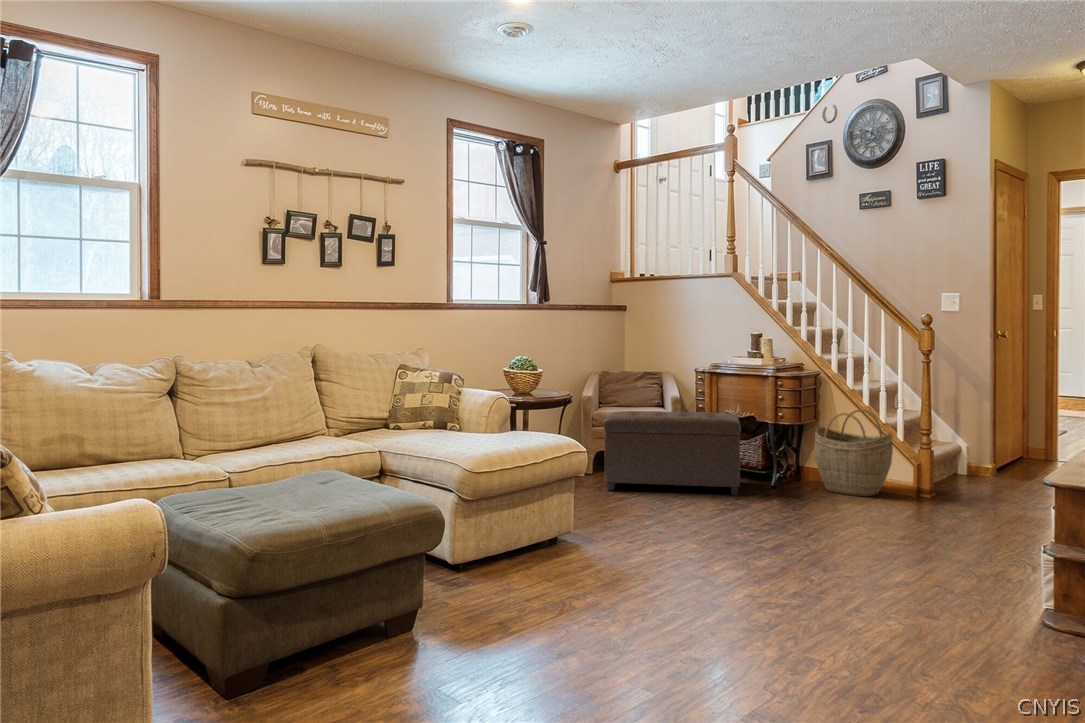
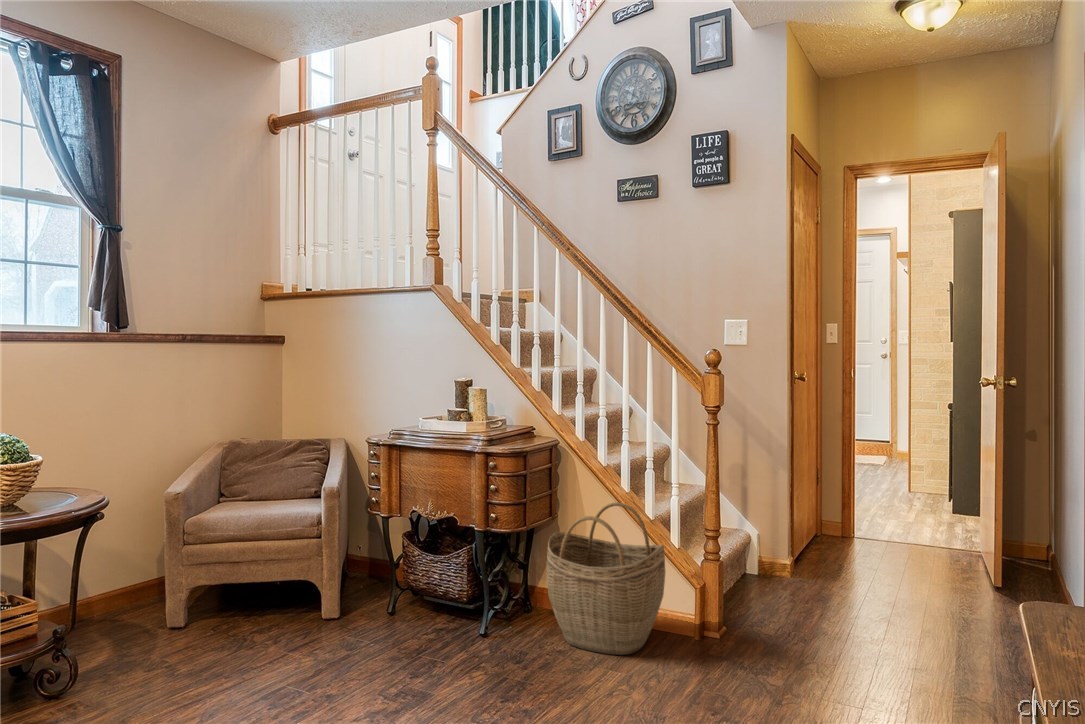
ottoman: present [604,411,741,495] -> none [164,515,427,681]

